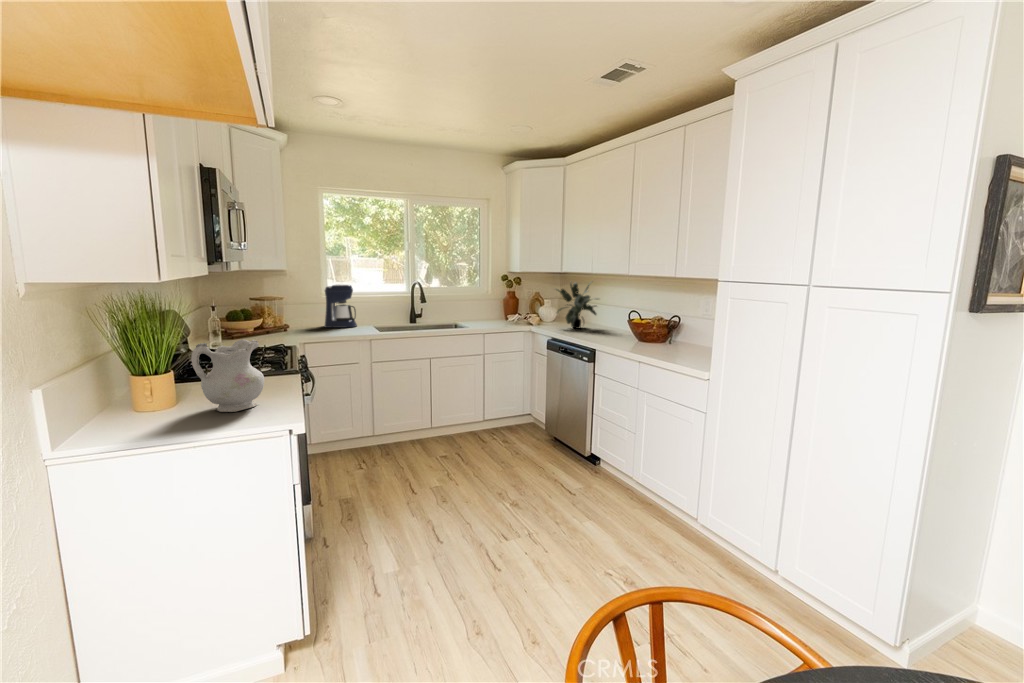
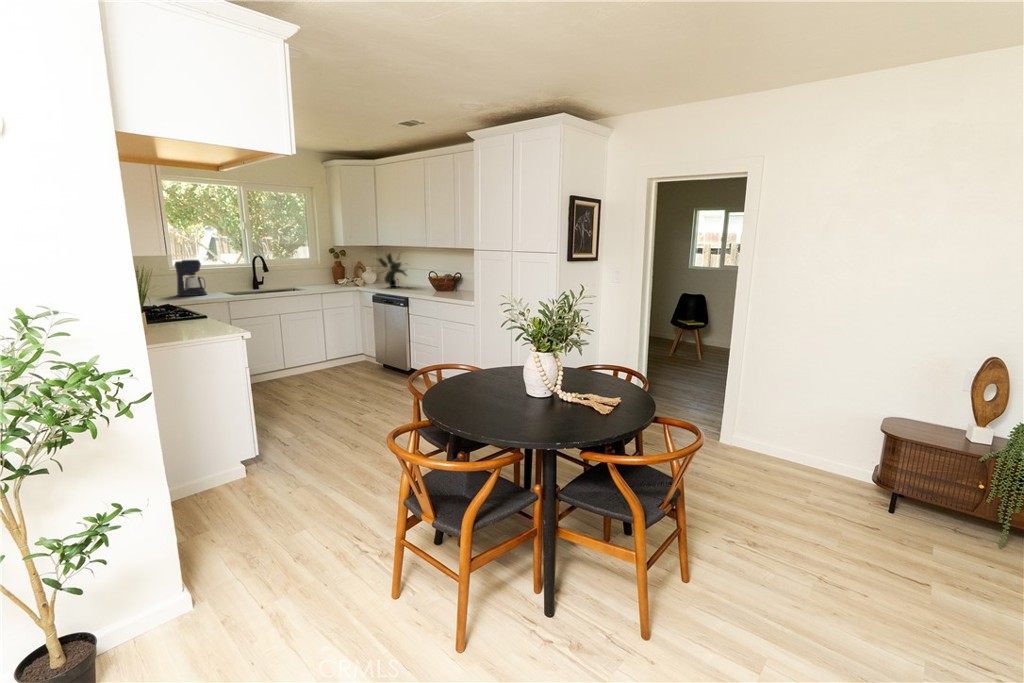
ceramic pitcher: present [191,339,264,412] -> none [172,292,212,335]

